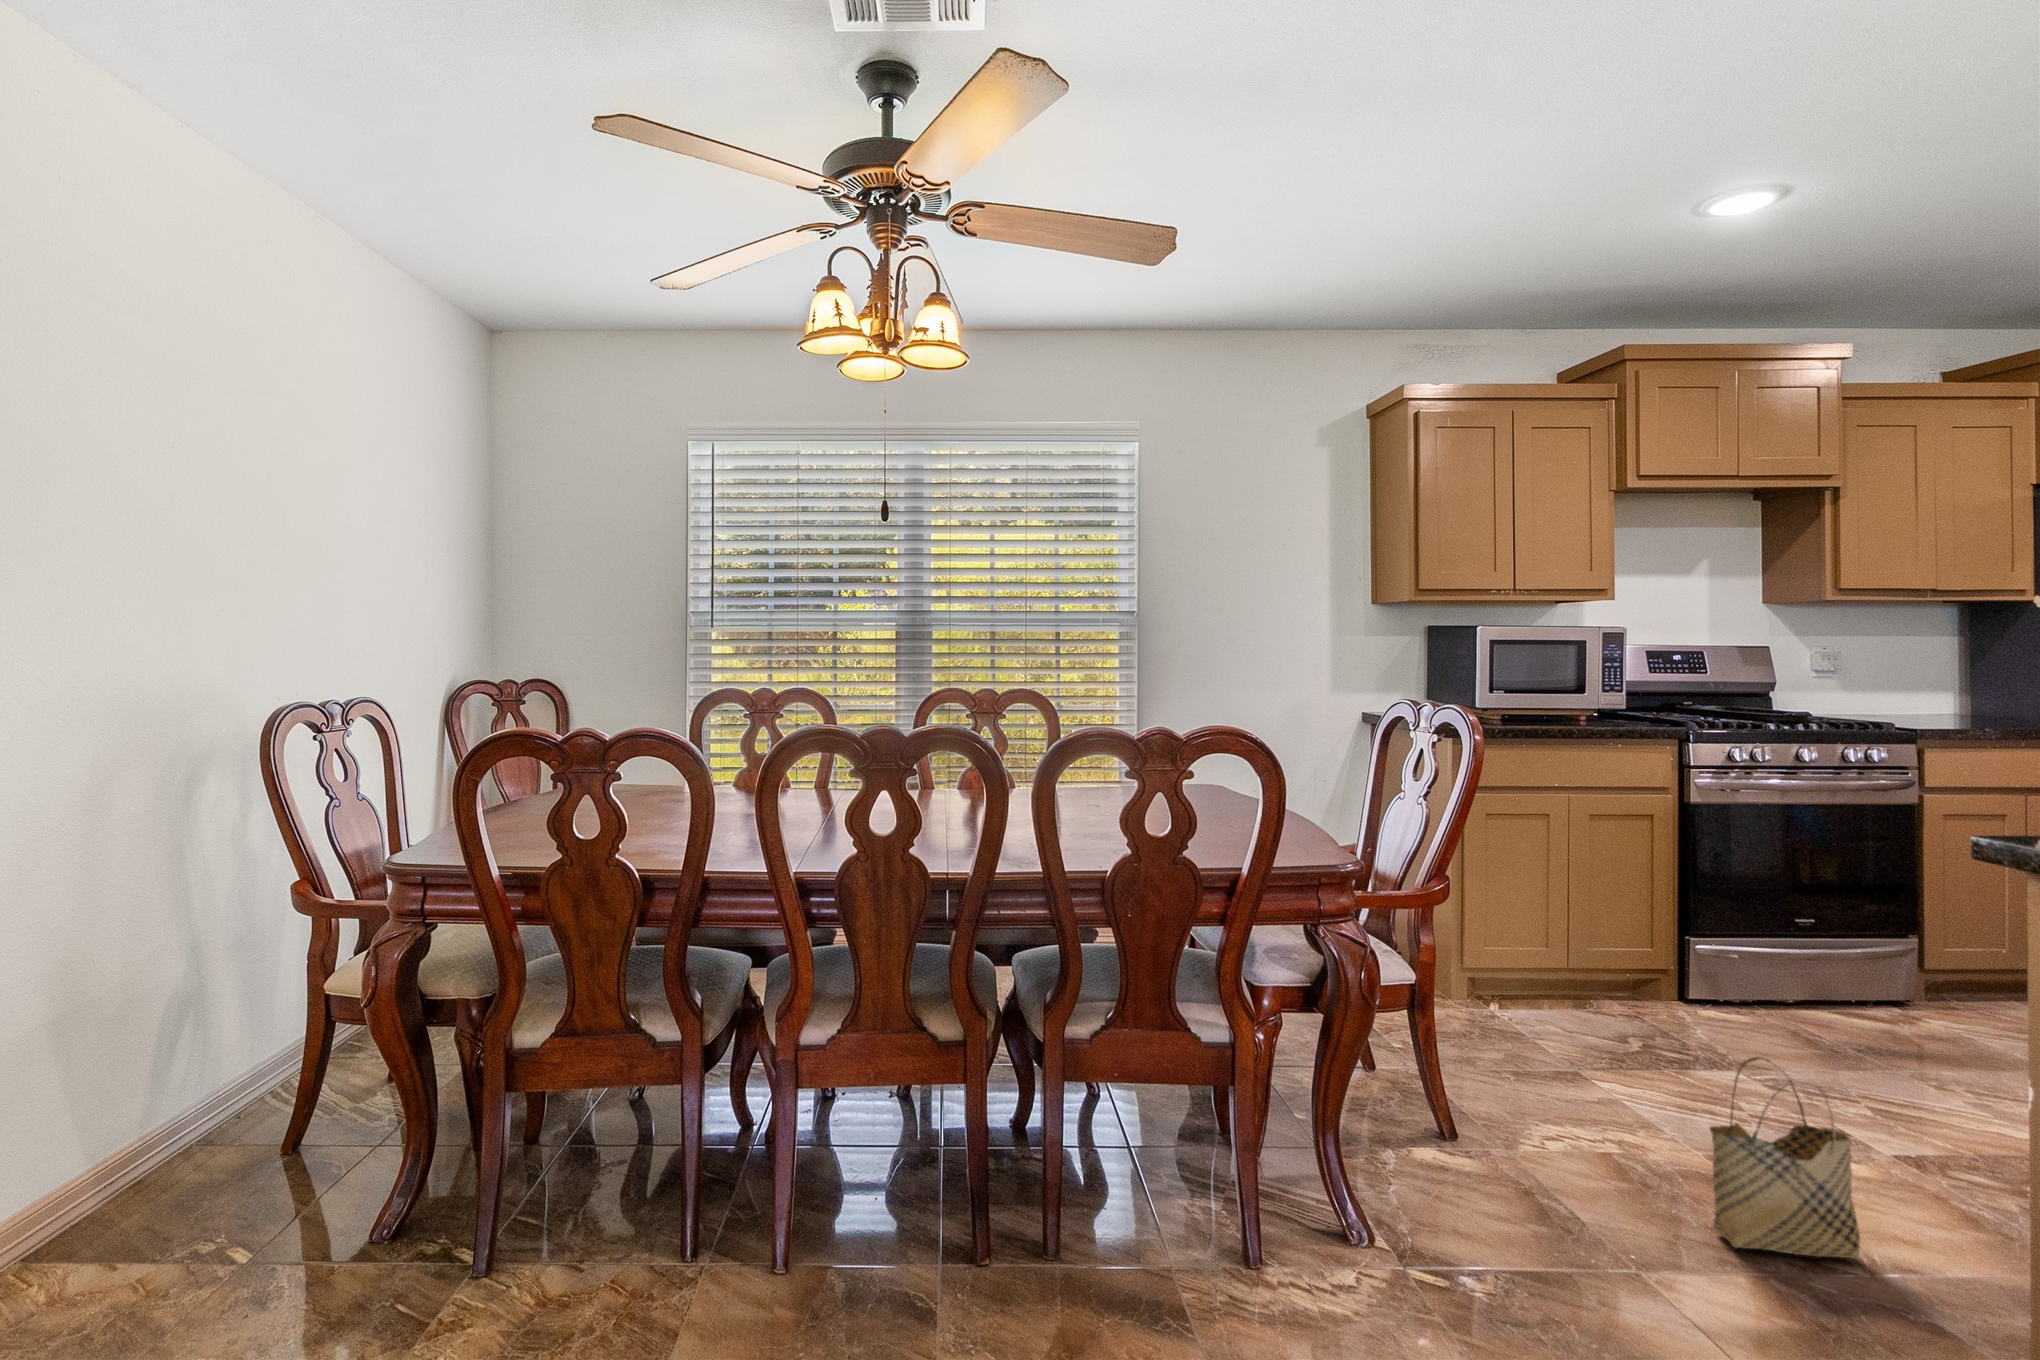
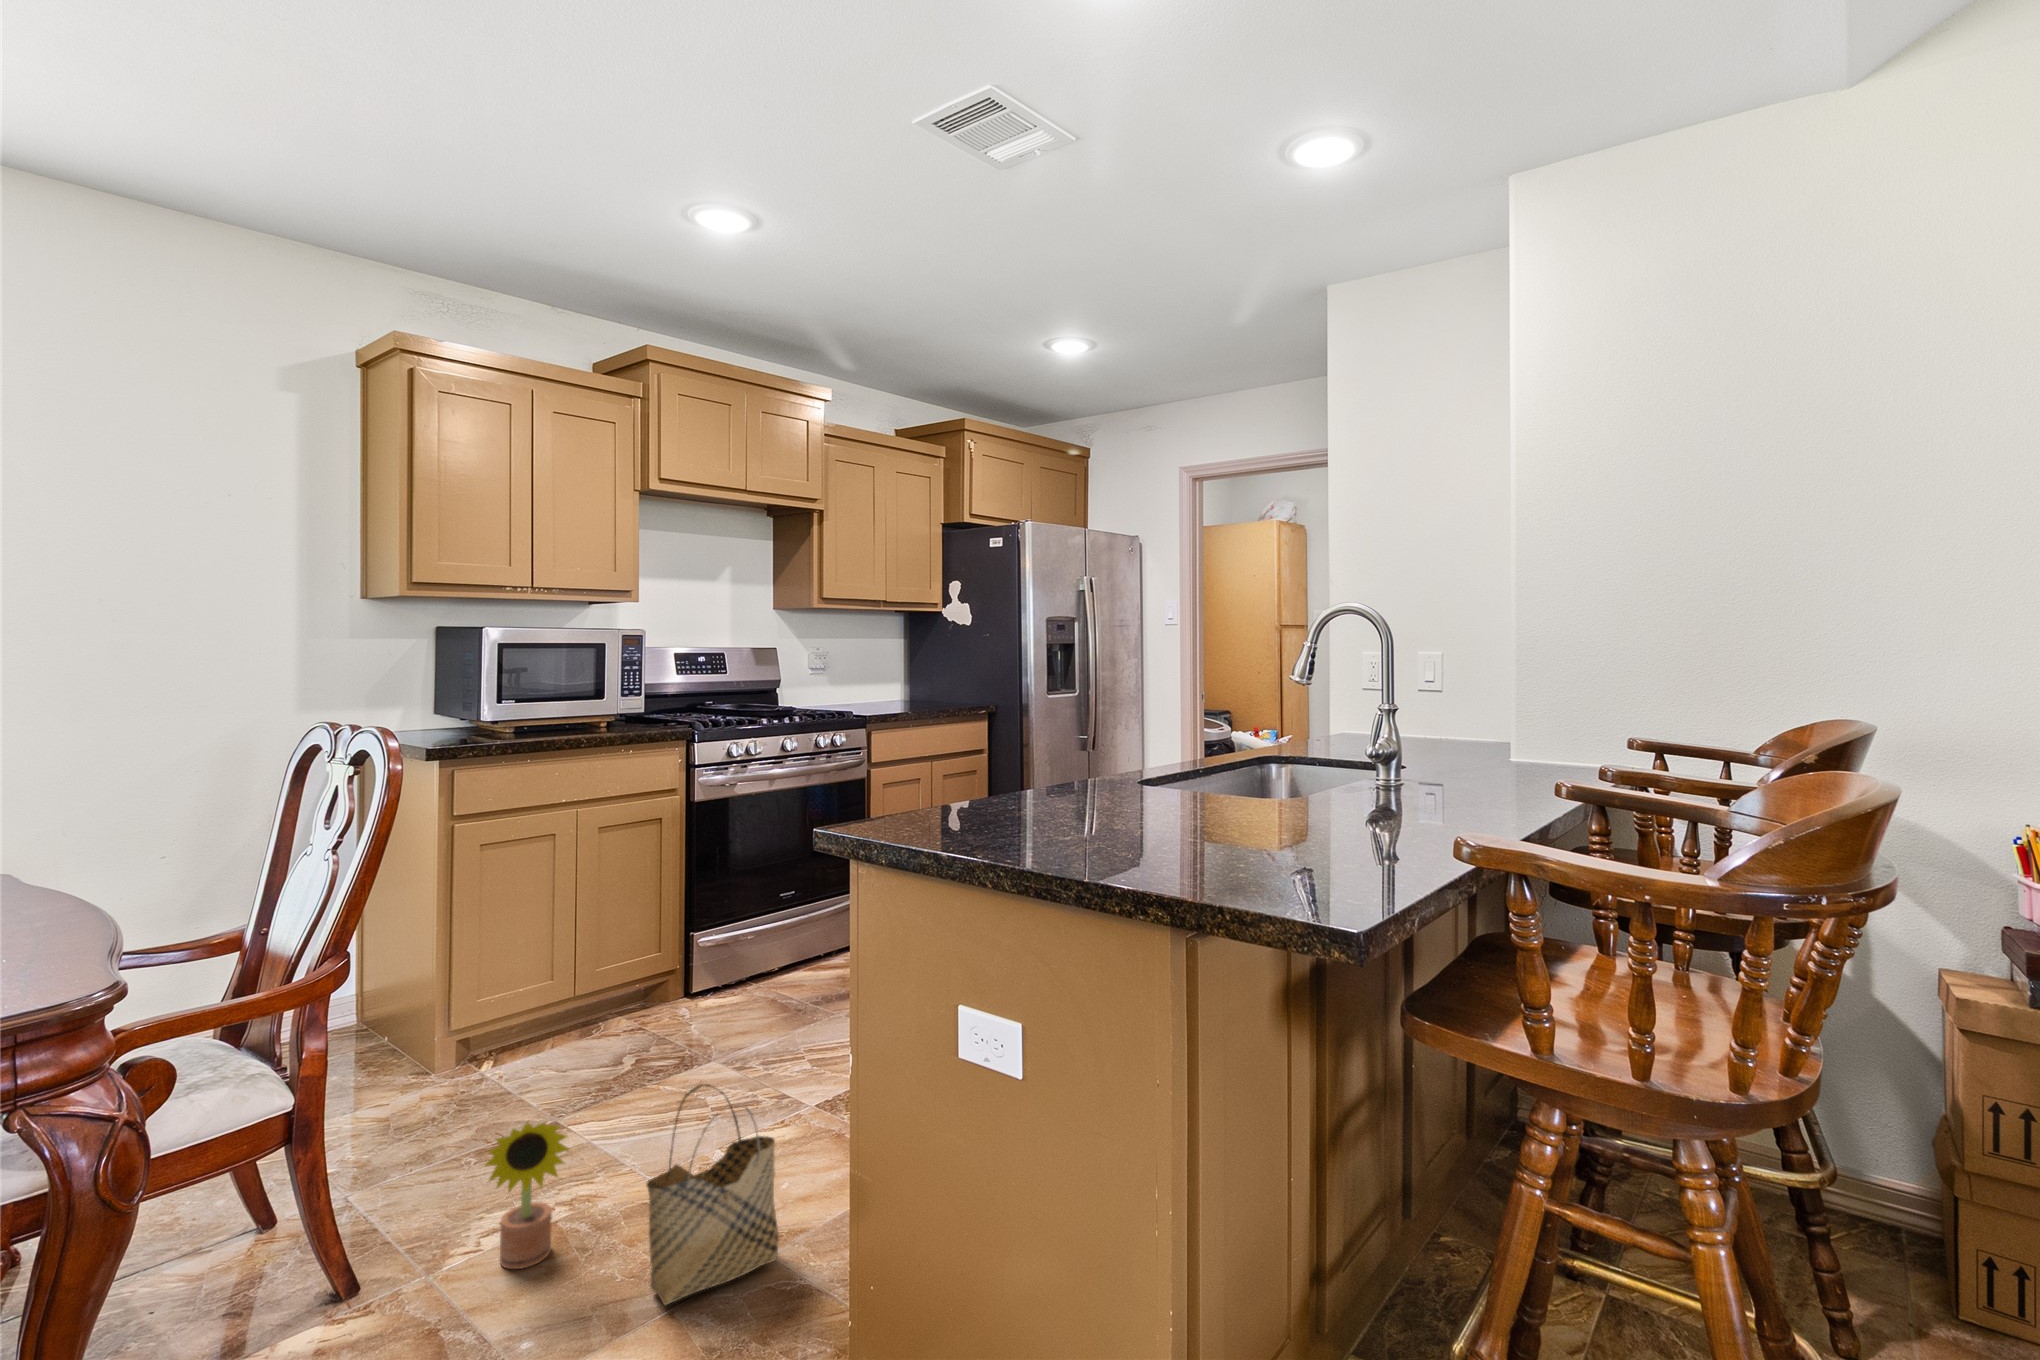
decorative plant: none [1547,1043,1625,1171] -> present [485,1122,569,1269]

